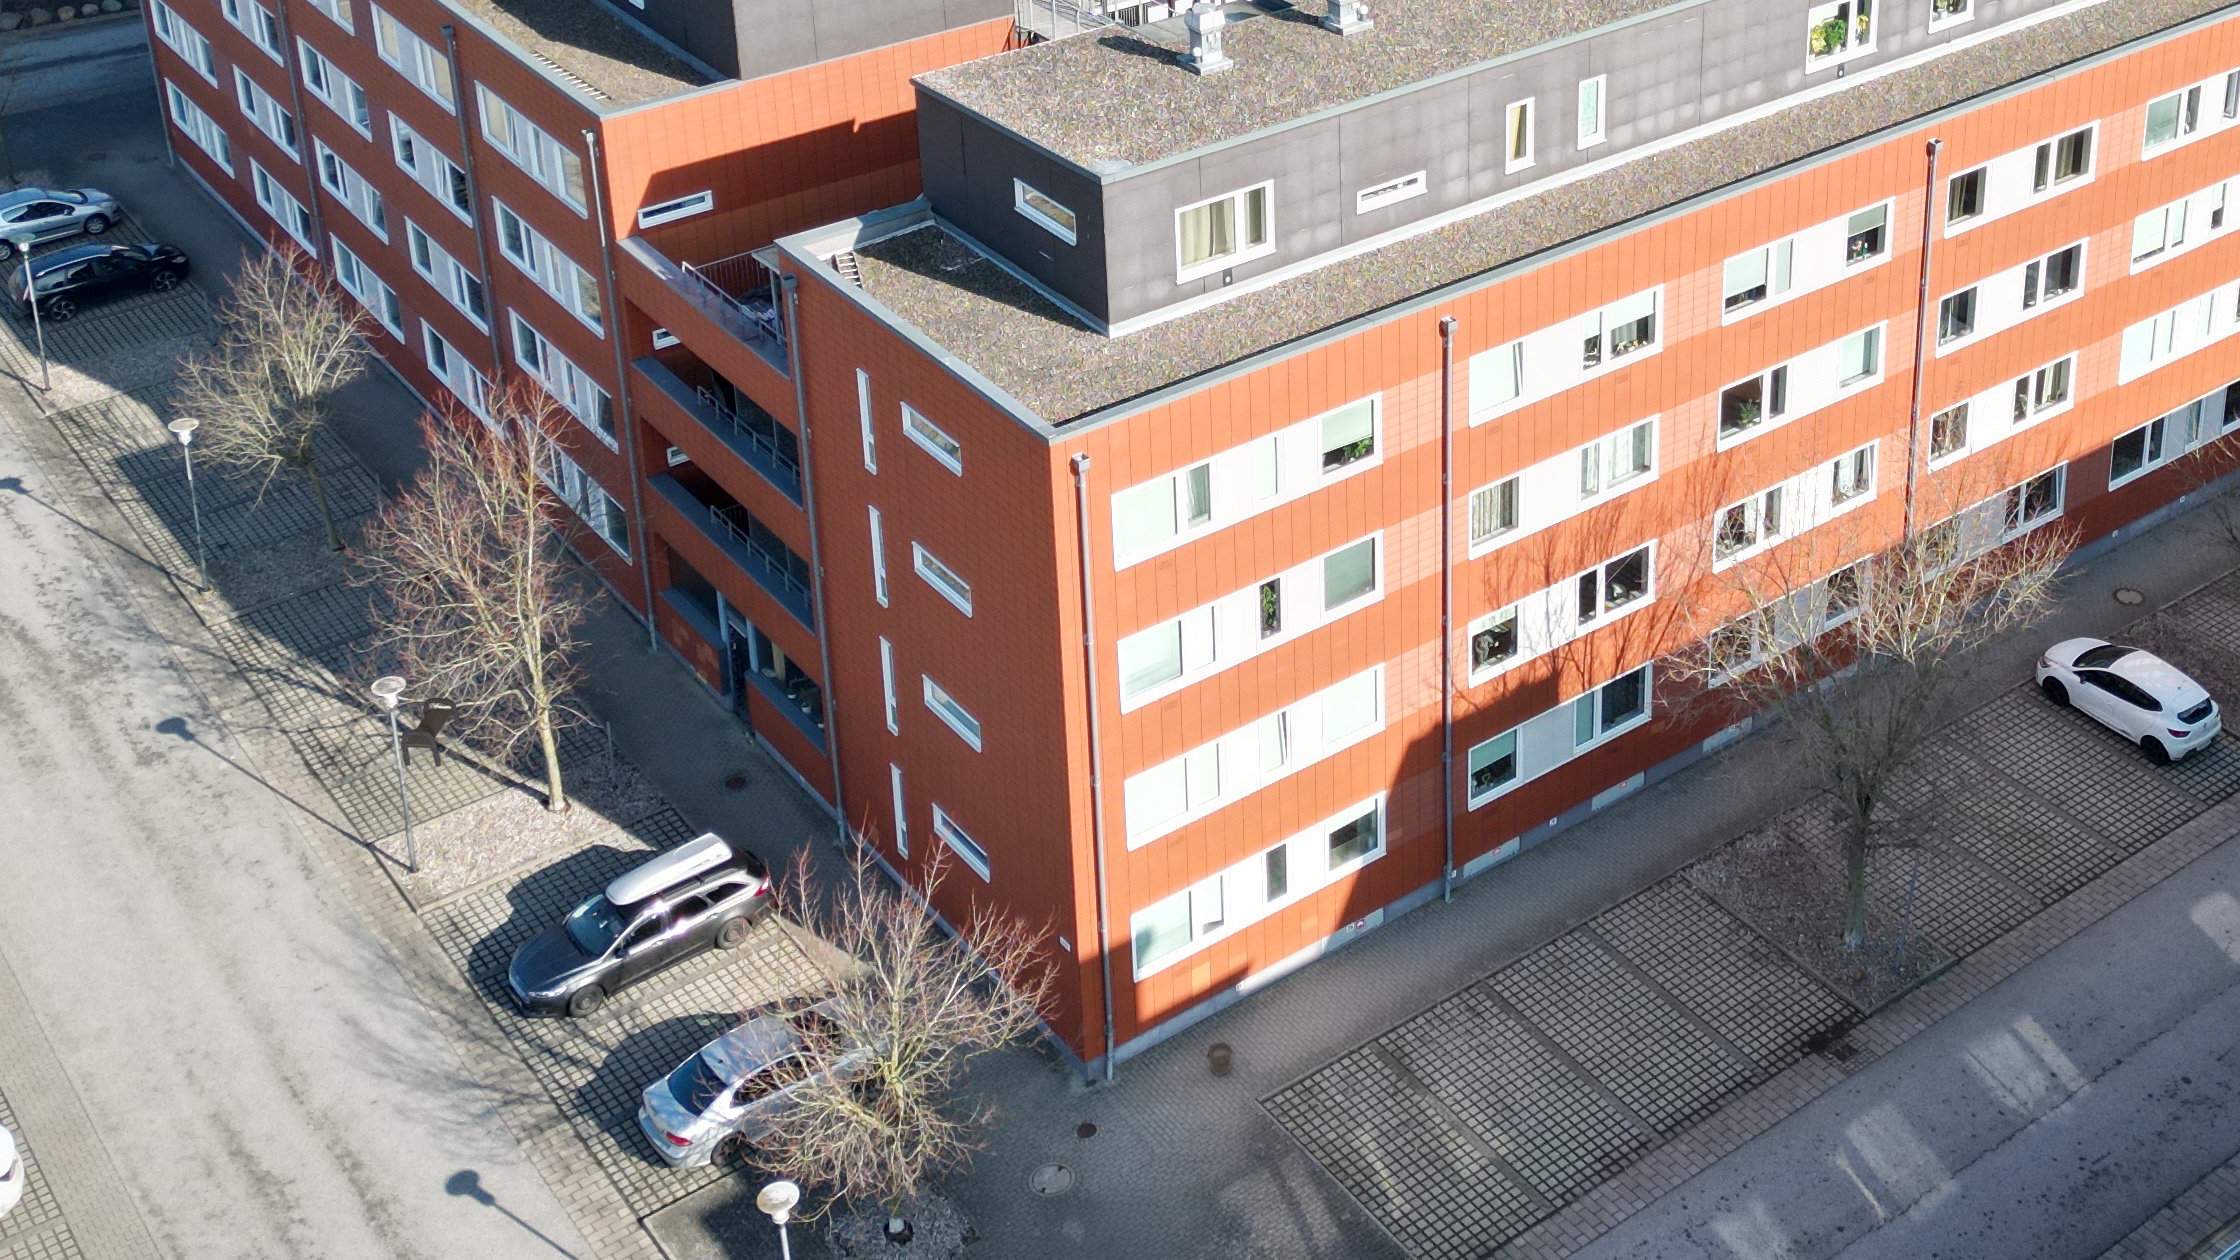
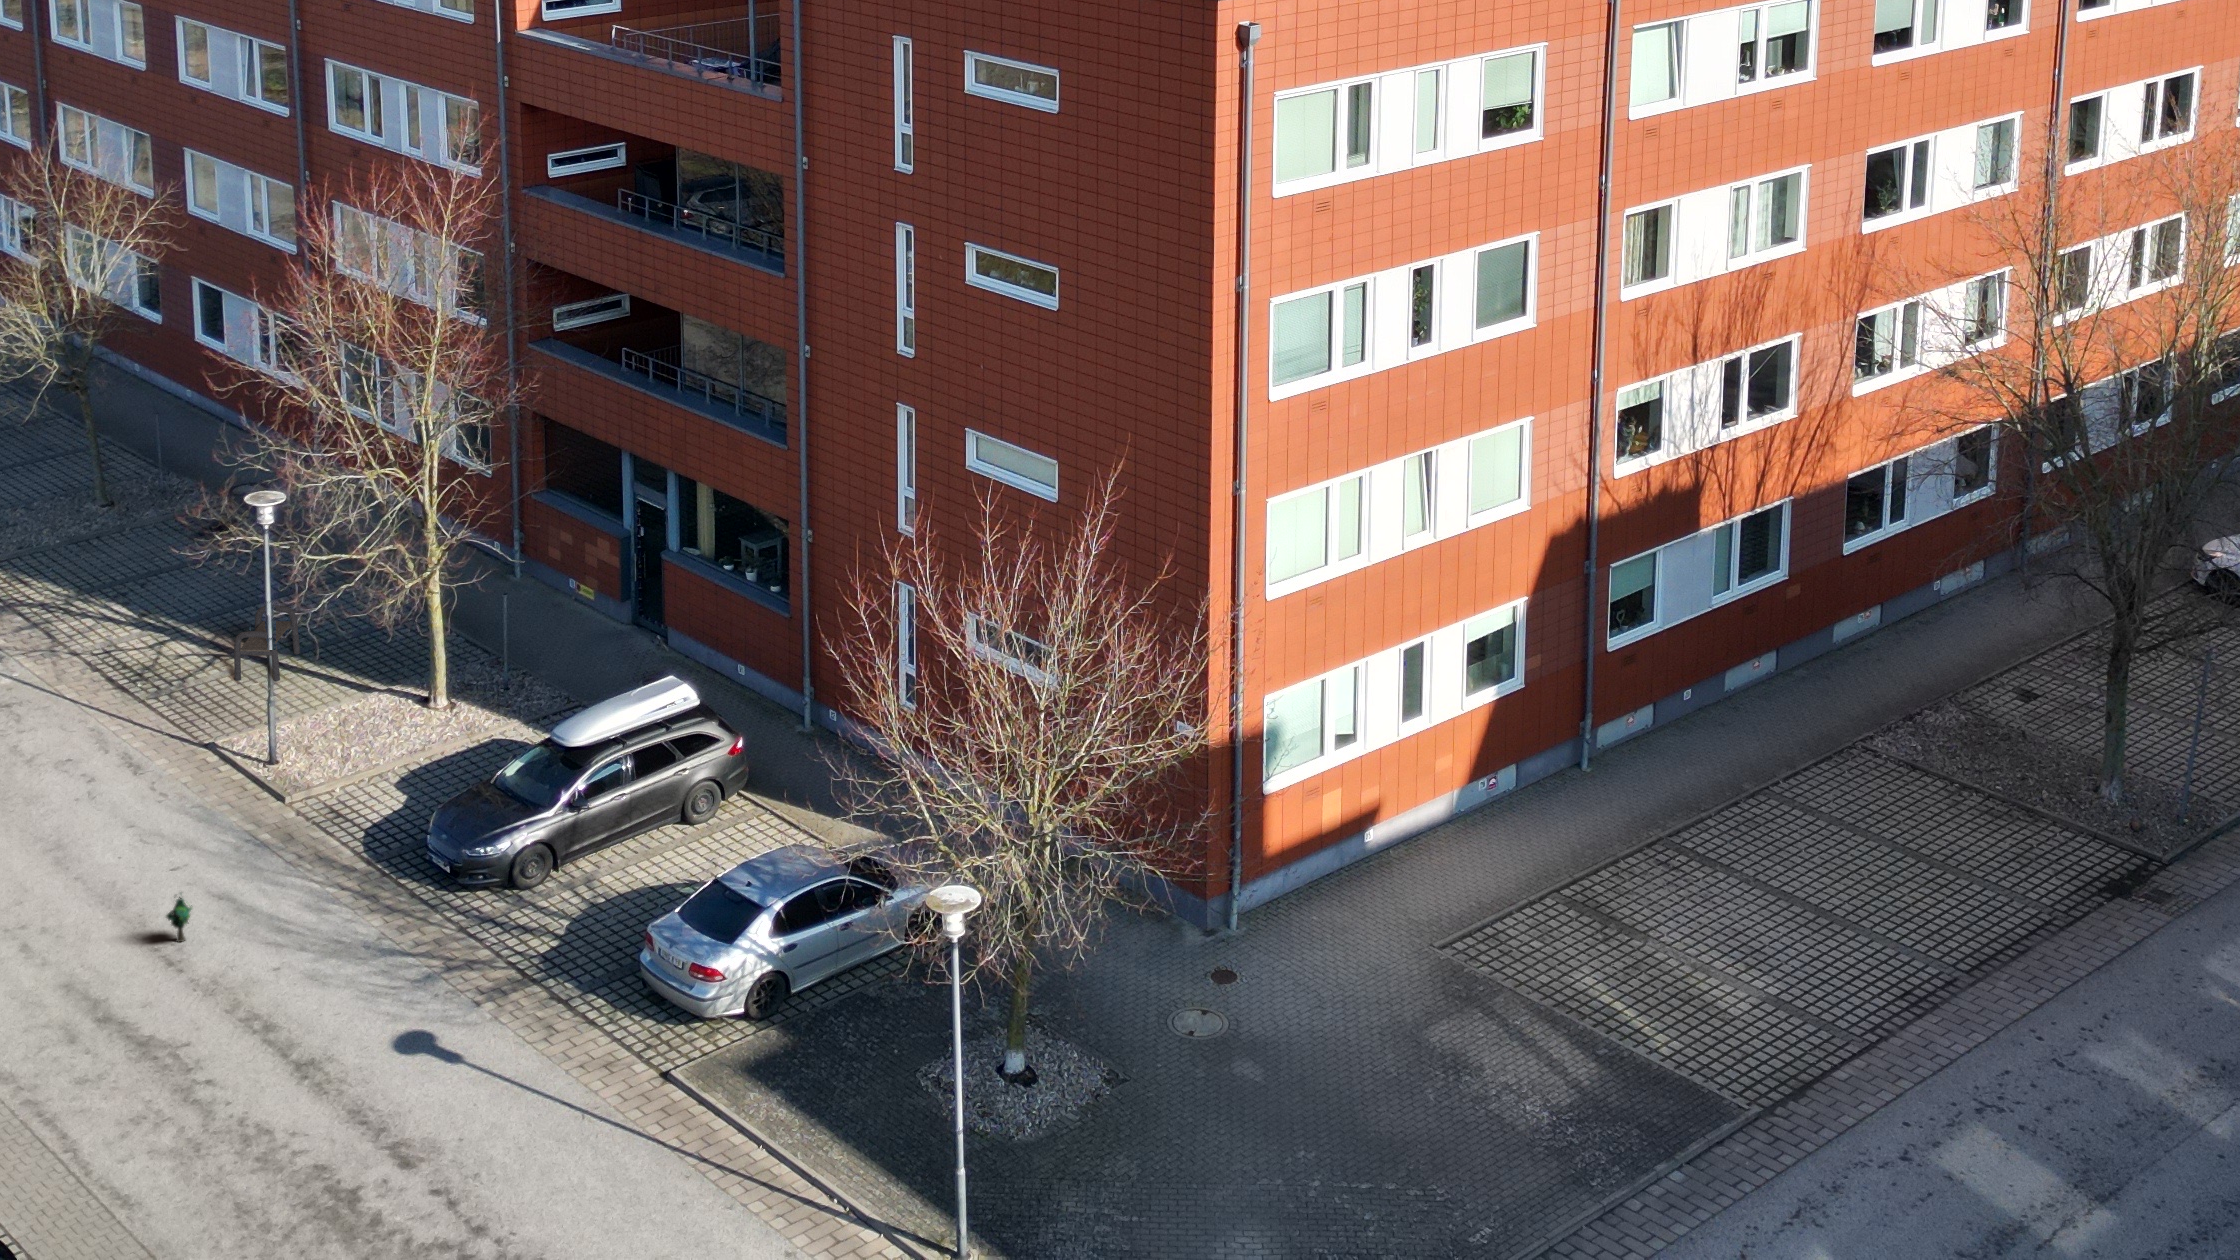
decorative plant: none [300,1032,322,1067] -> present [166,897,192,942]
bucket: present [1208,1042,1233,1076] -> none [1357,885,1392,927]

